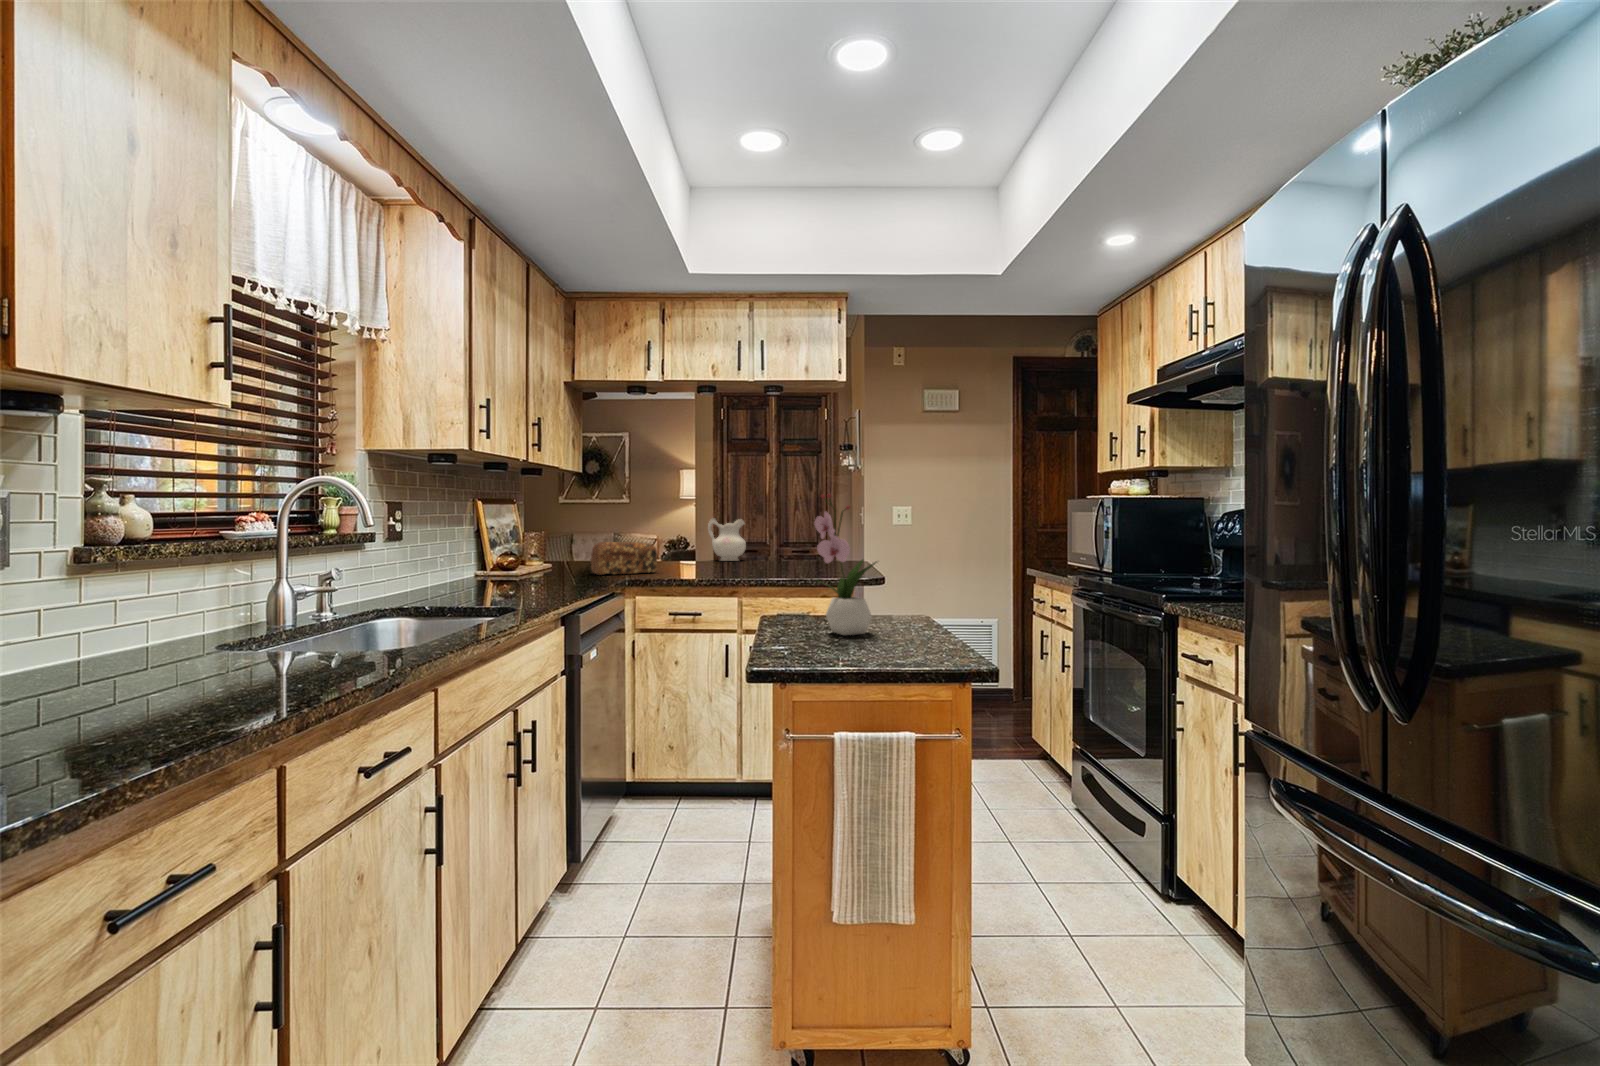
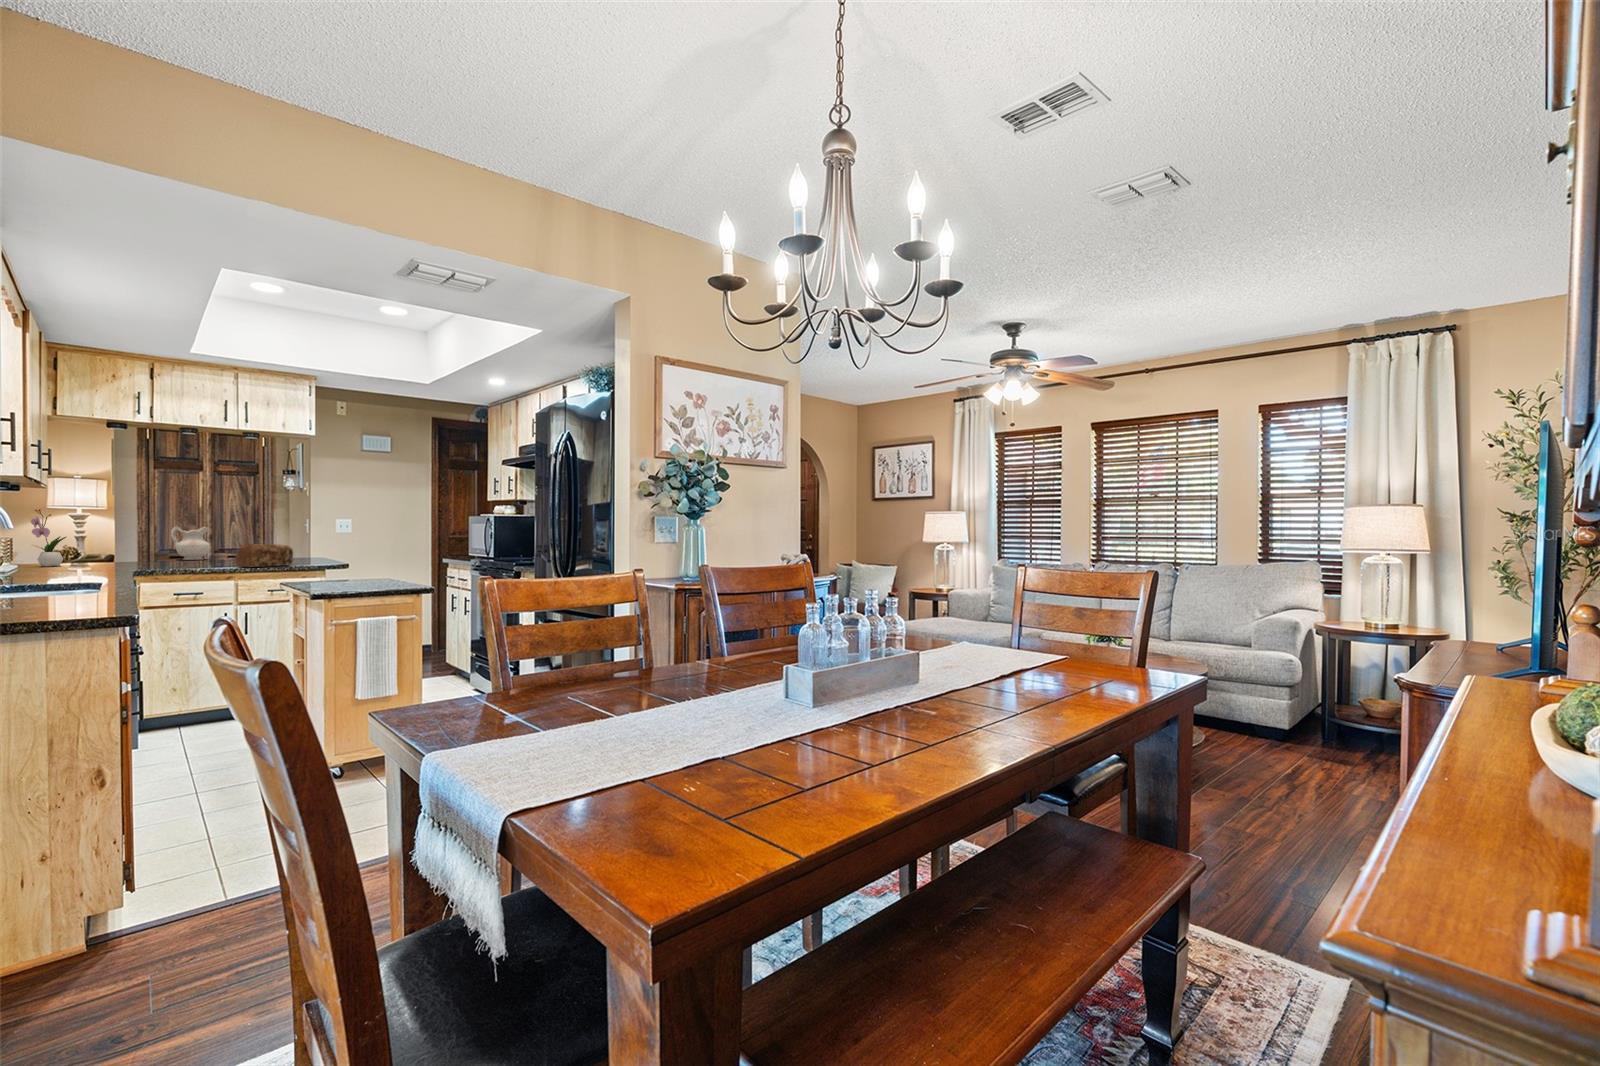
flower arrangement: present [815,494,877,635] -> present [31,509,66,567]
bread loaf: present [590,542,657,575] -> present [235,544,293,567]

